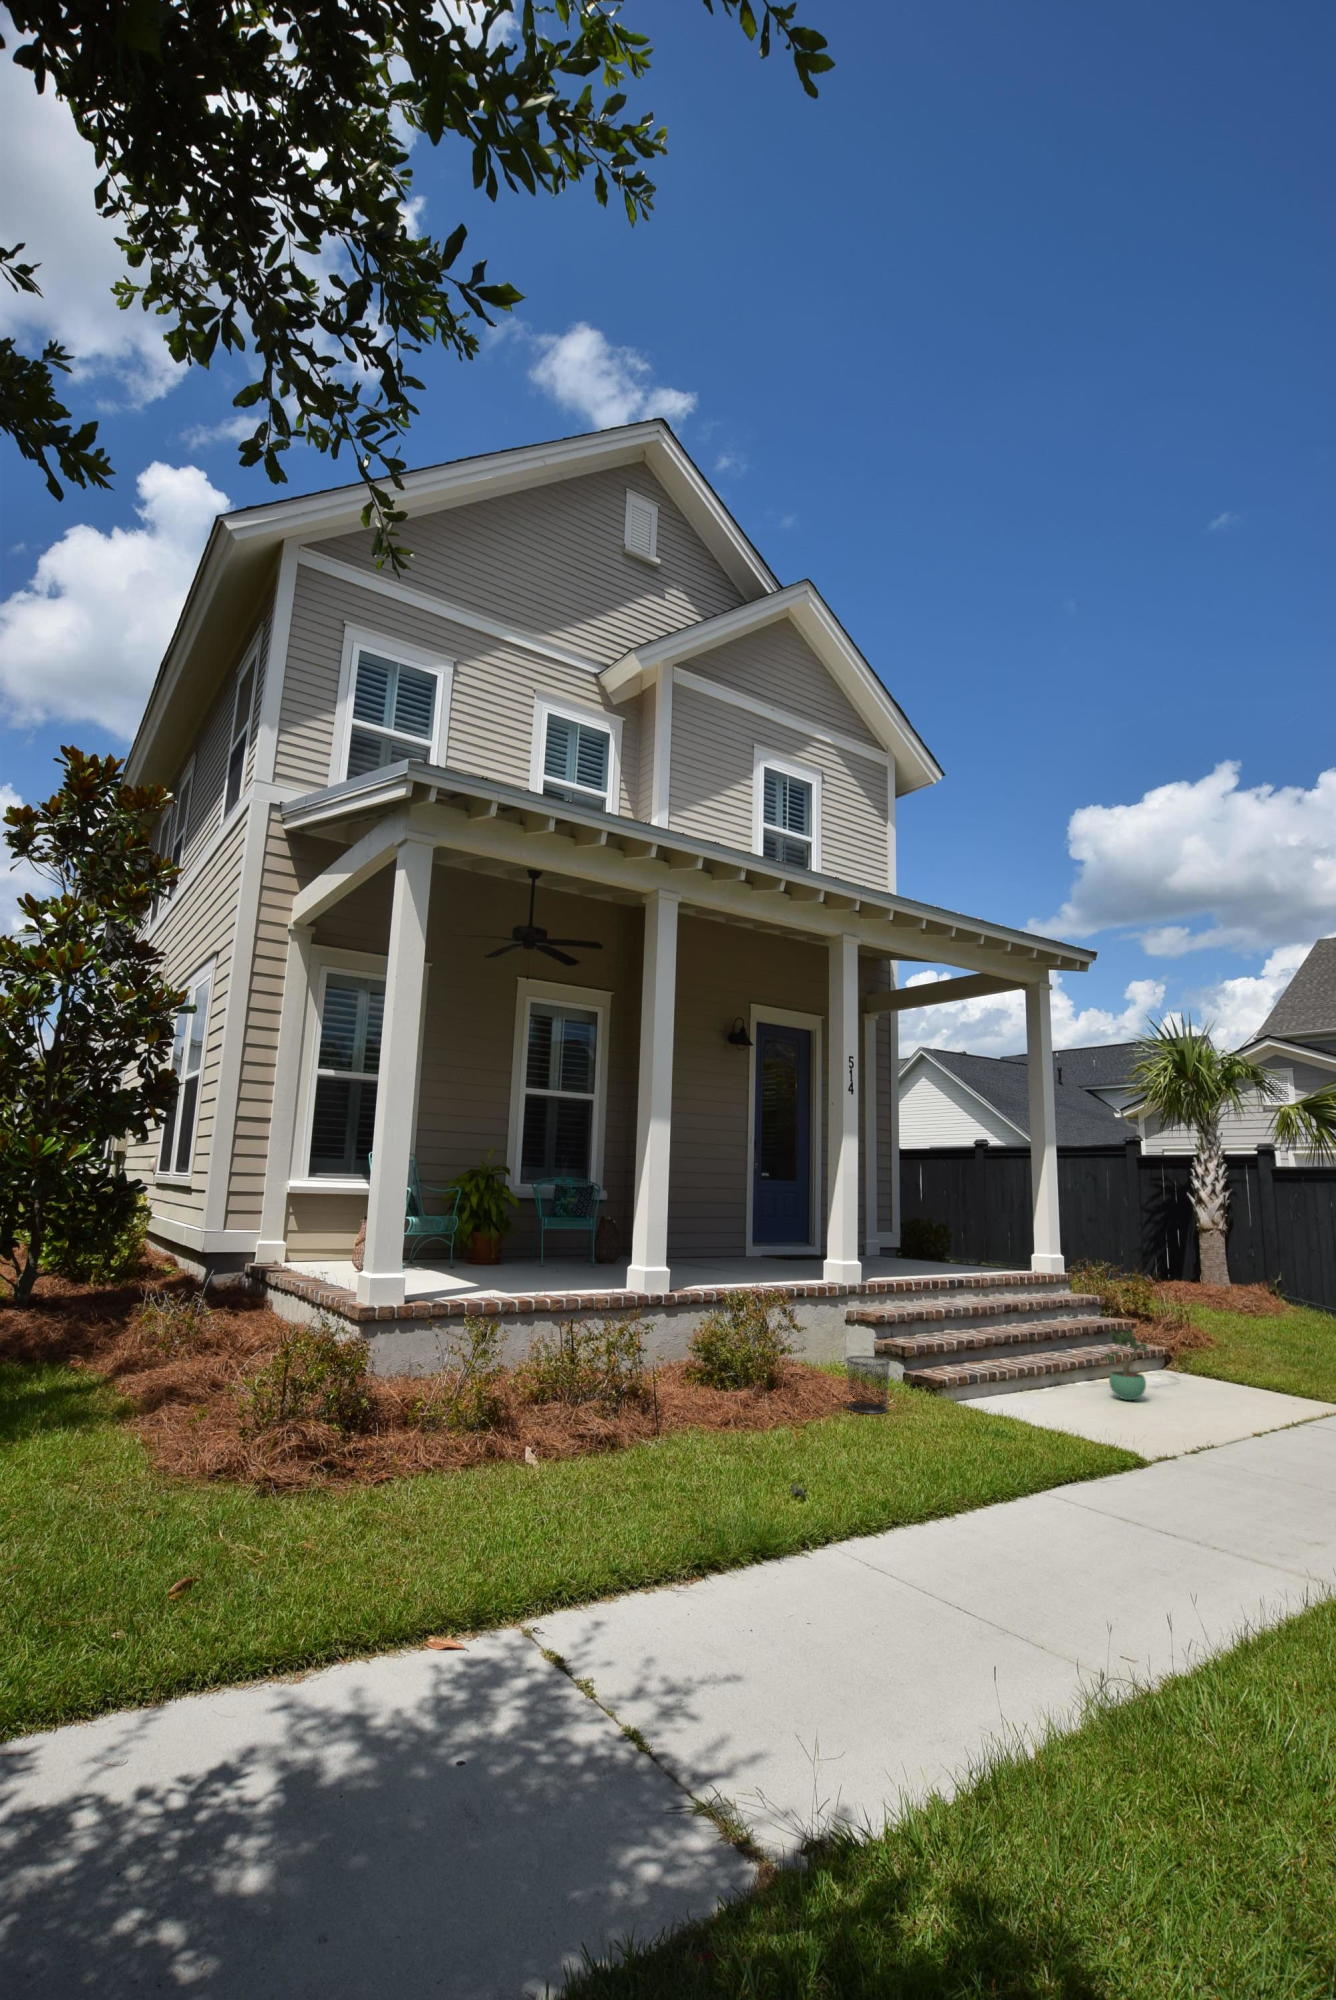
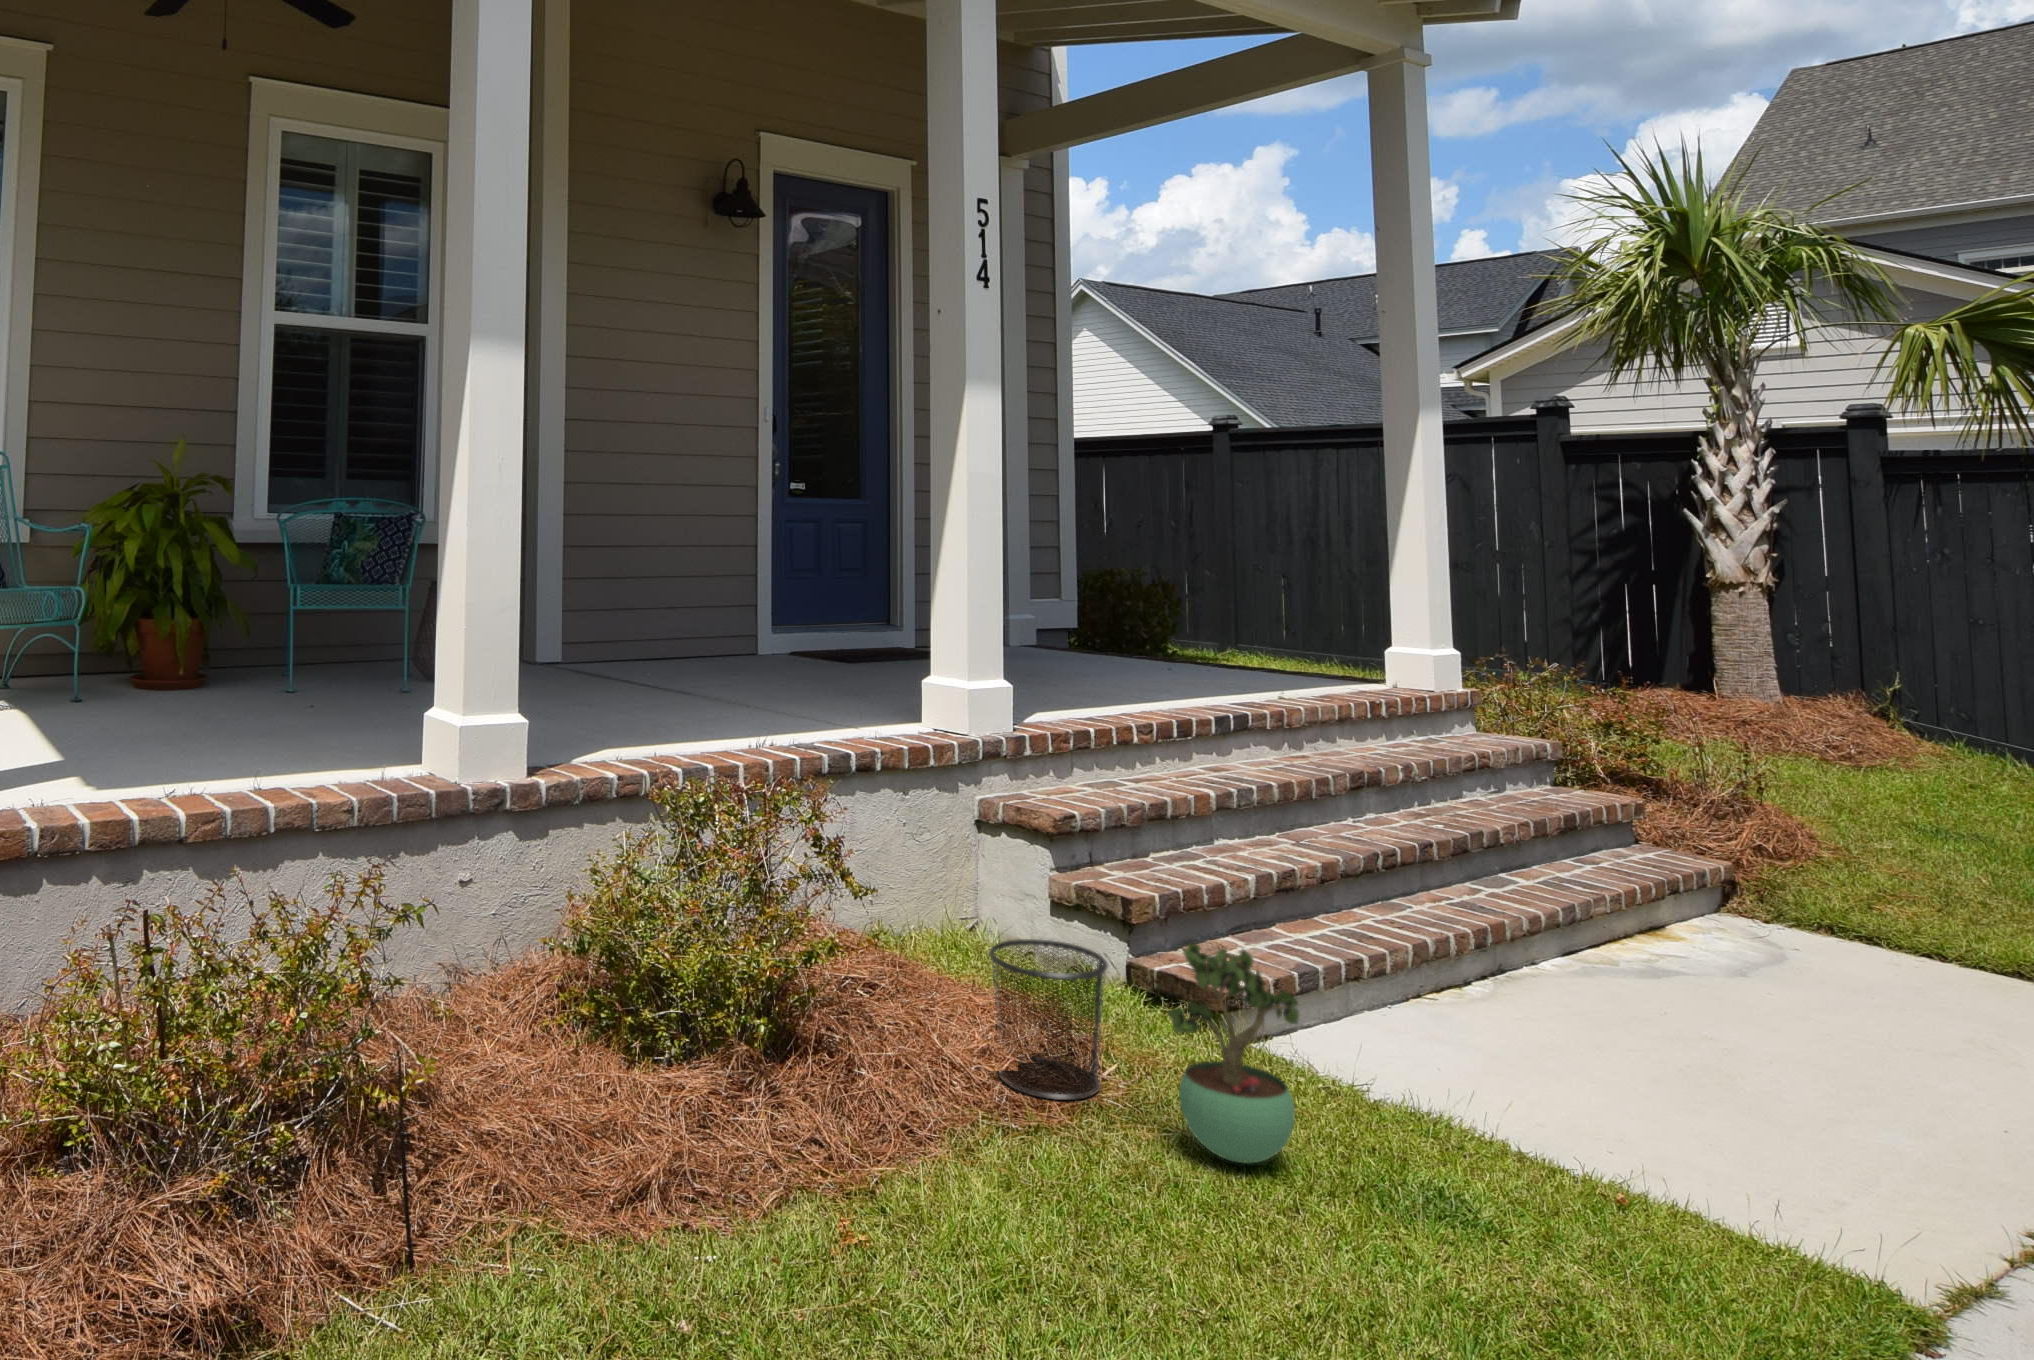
potted plant: present [1105,1331,1147,1400] -> present [1167,943,1299,1163]

